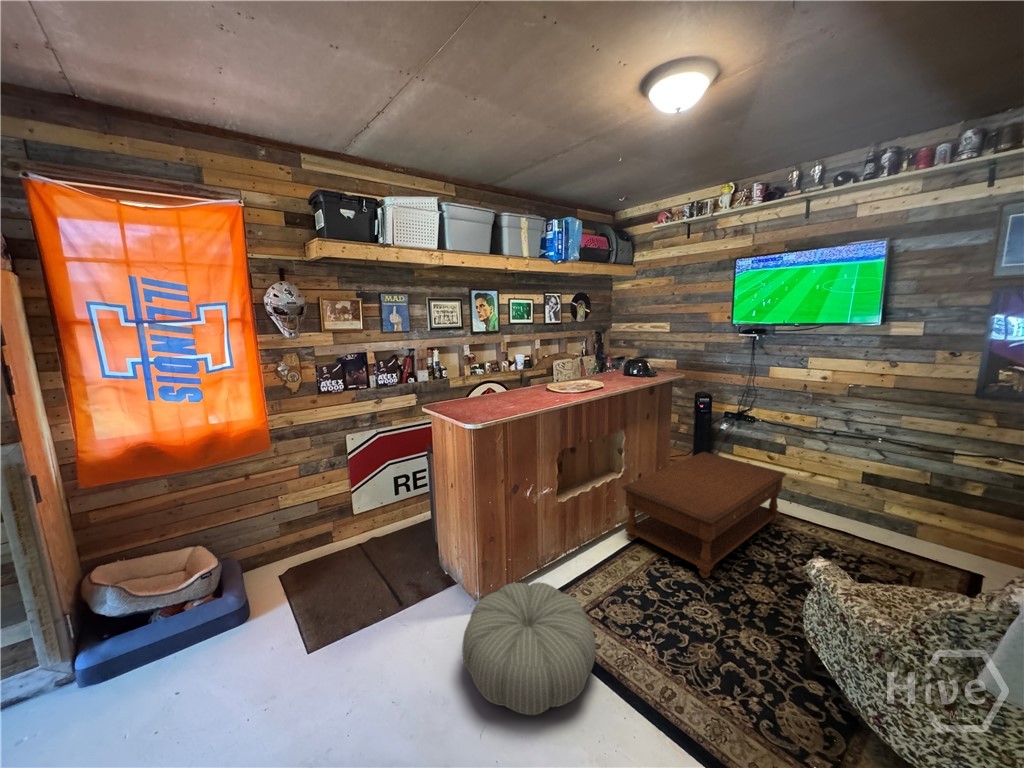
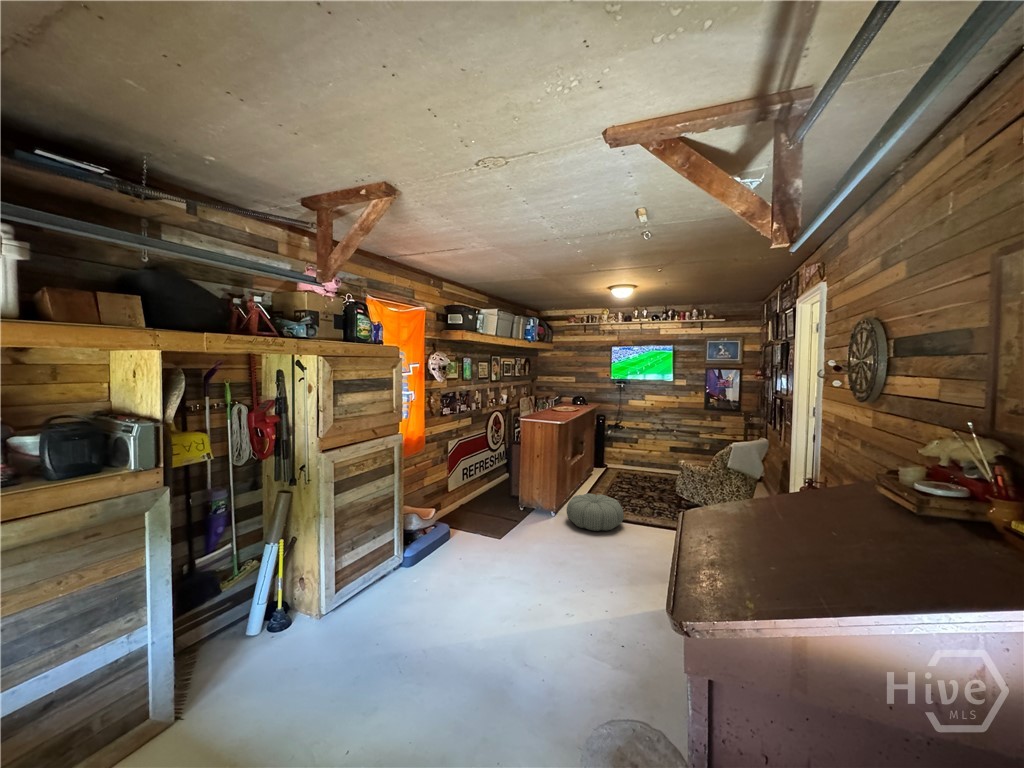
coffee table: present [622,452,787,579] -> none [587,445,645,493]

